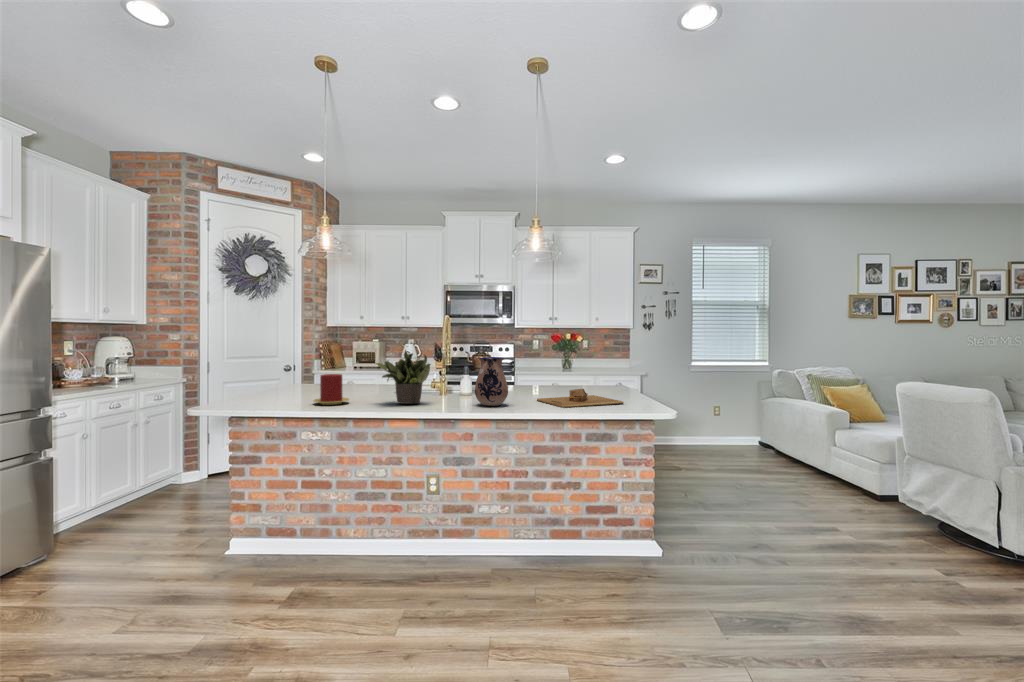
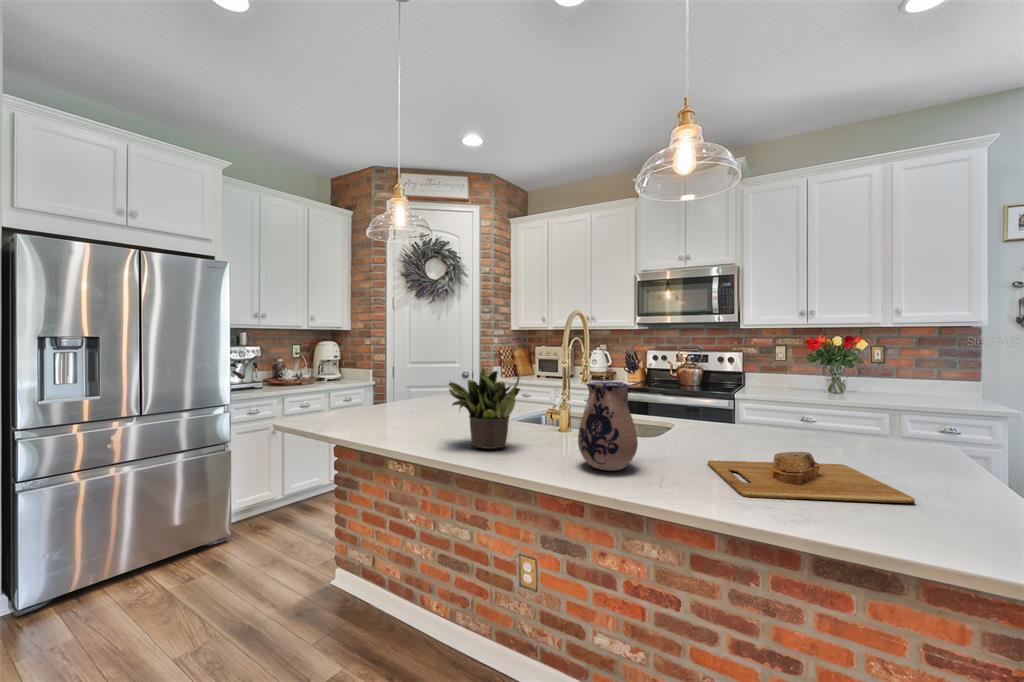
candle: present [313,374,349,405] -> none [378,395,425,437]

